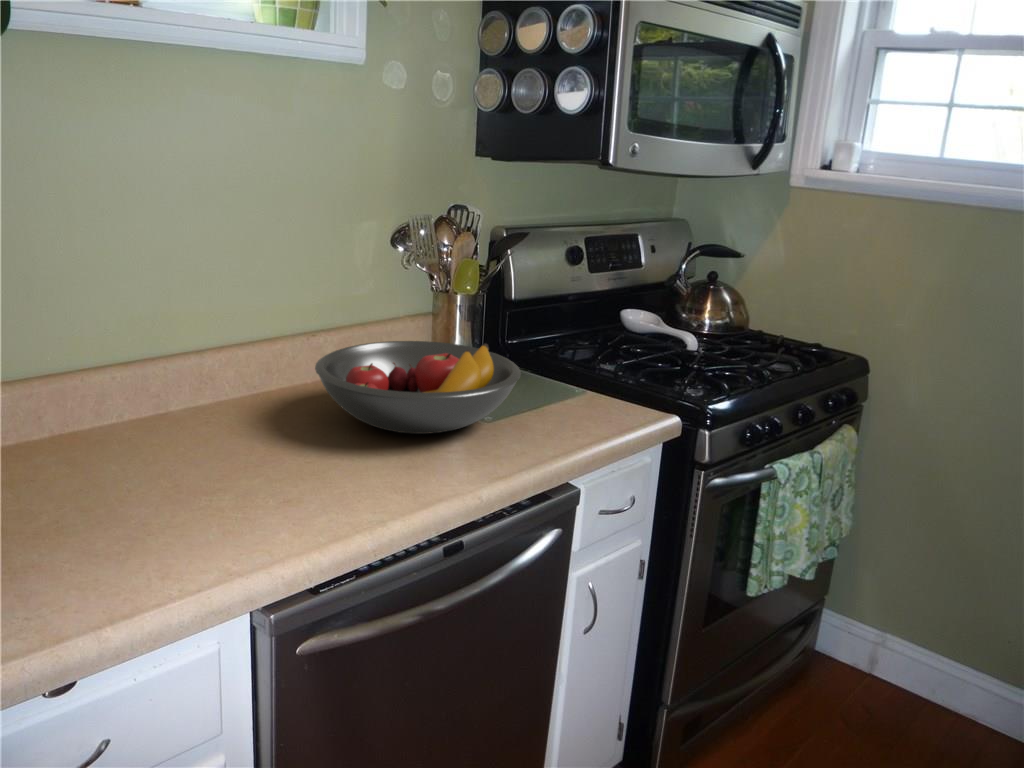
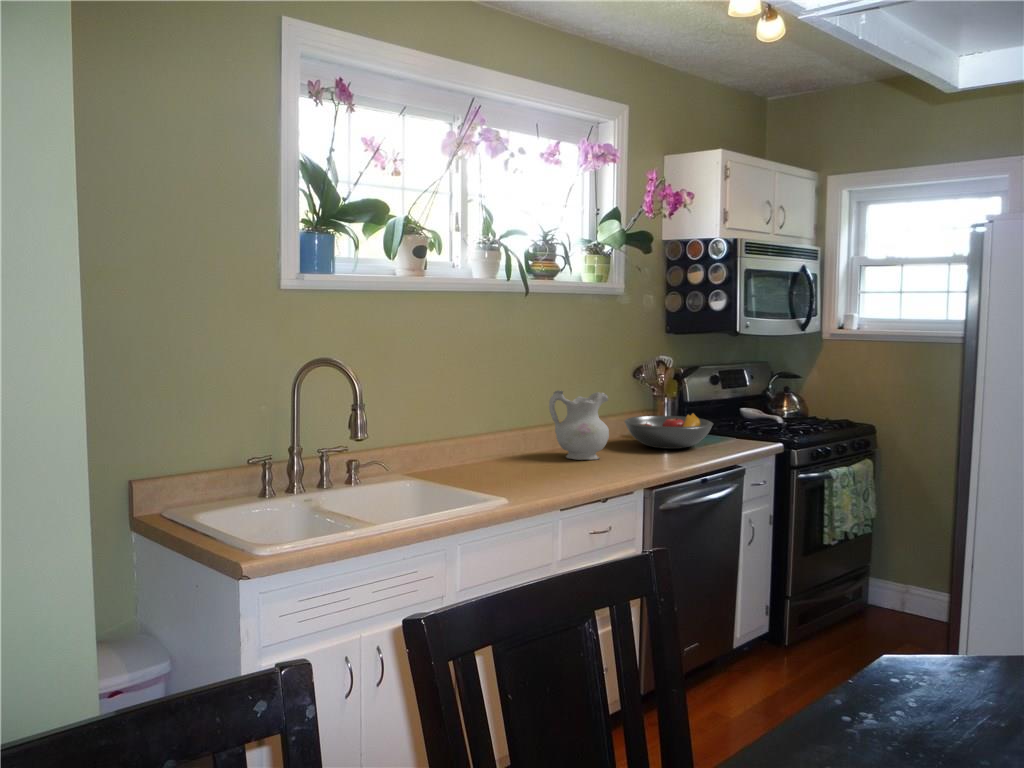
ceramic pitcher: none [56,295,226,480] -> present [549,390,609,460]

